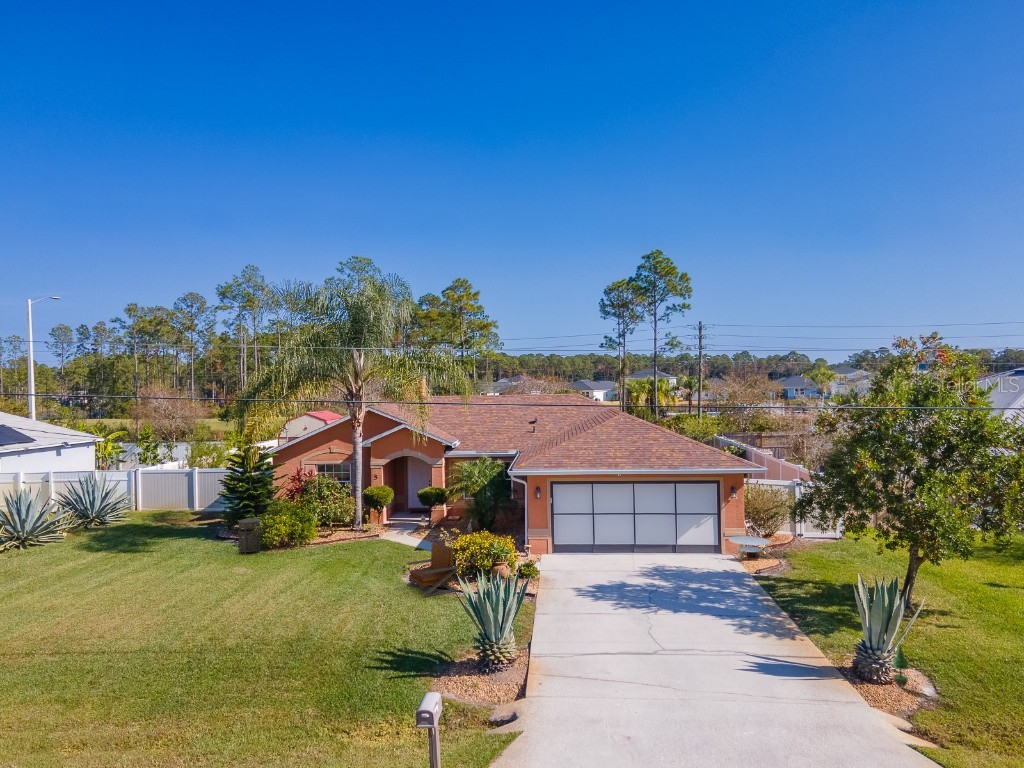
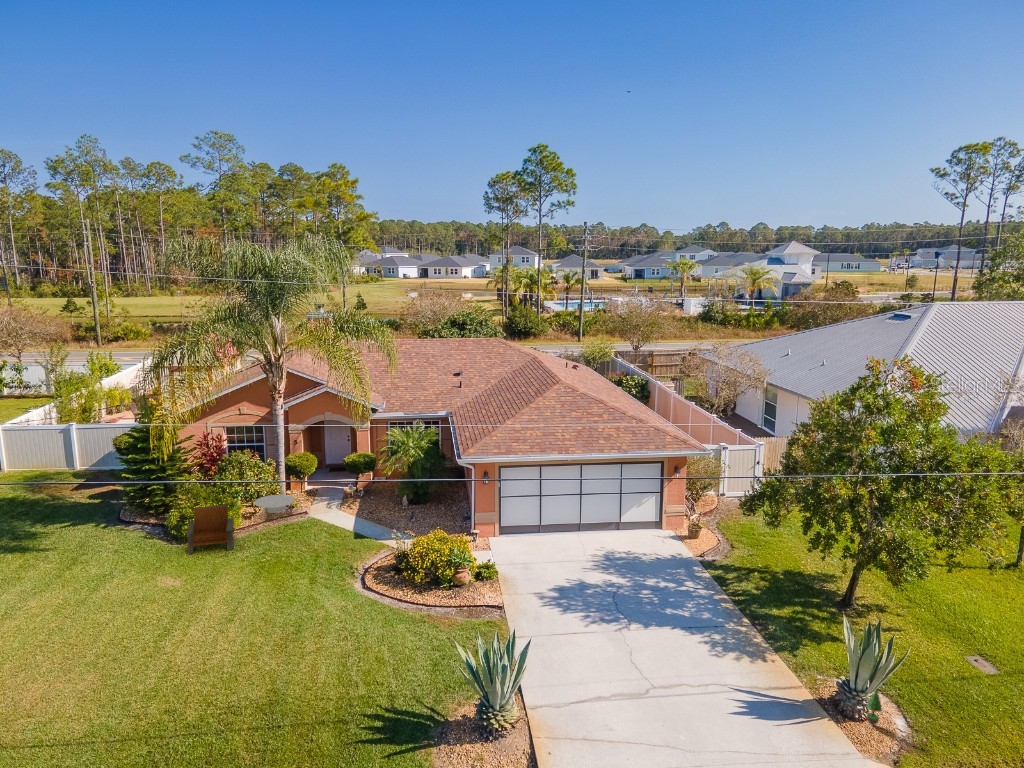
trash can: present [238,518,260,554] -> none [146,509,174,552]
round table: present [729,536,770,559] -> present [254,495,295,522]
lounge chair: present [407,543,459,597] -> present [186,505,234,554]

